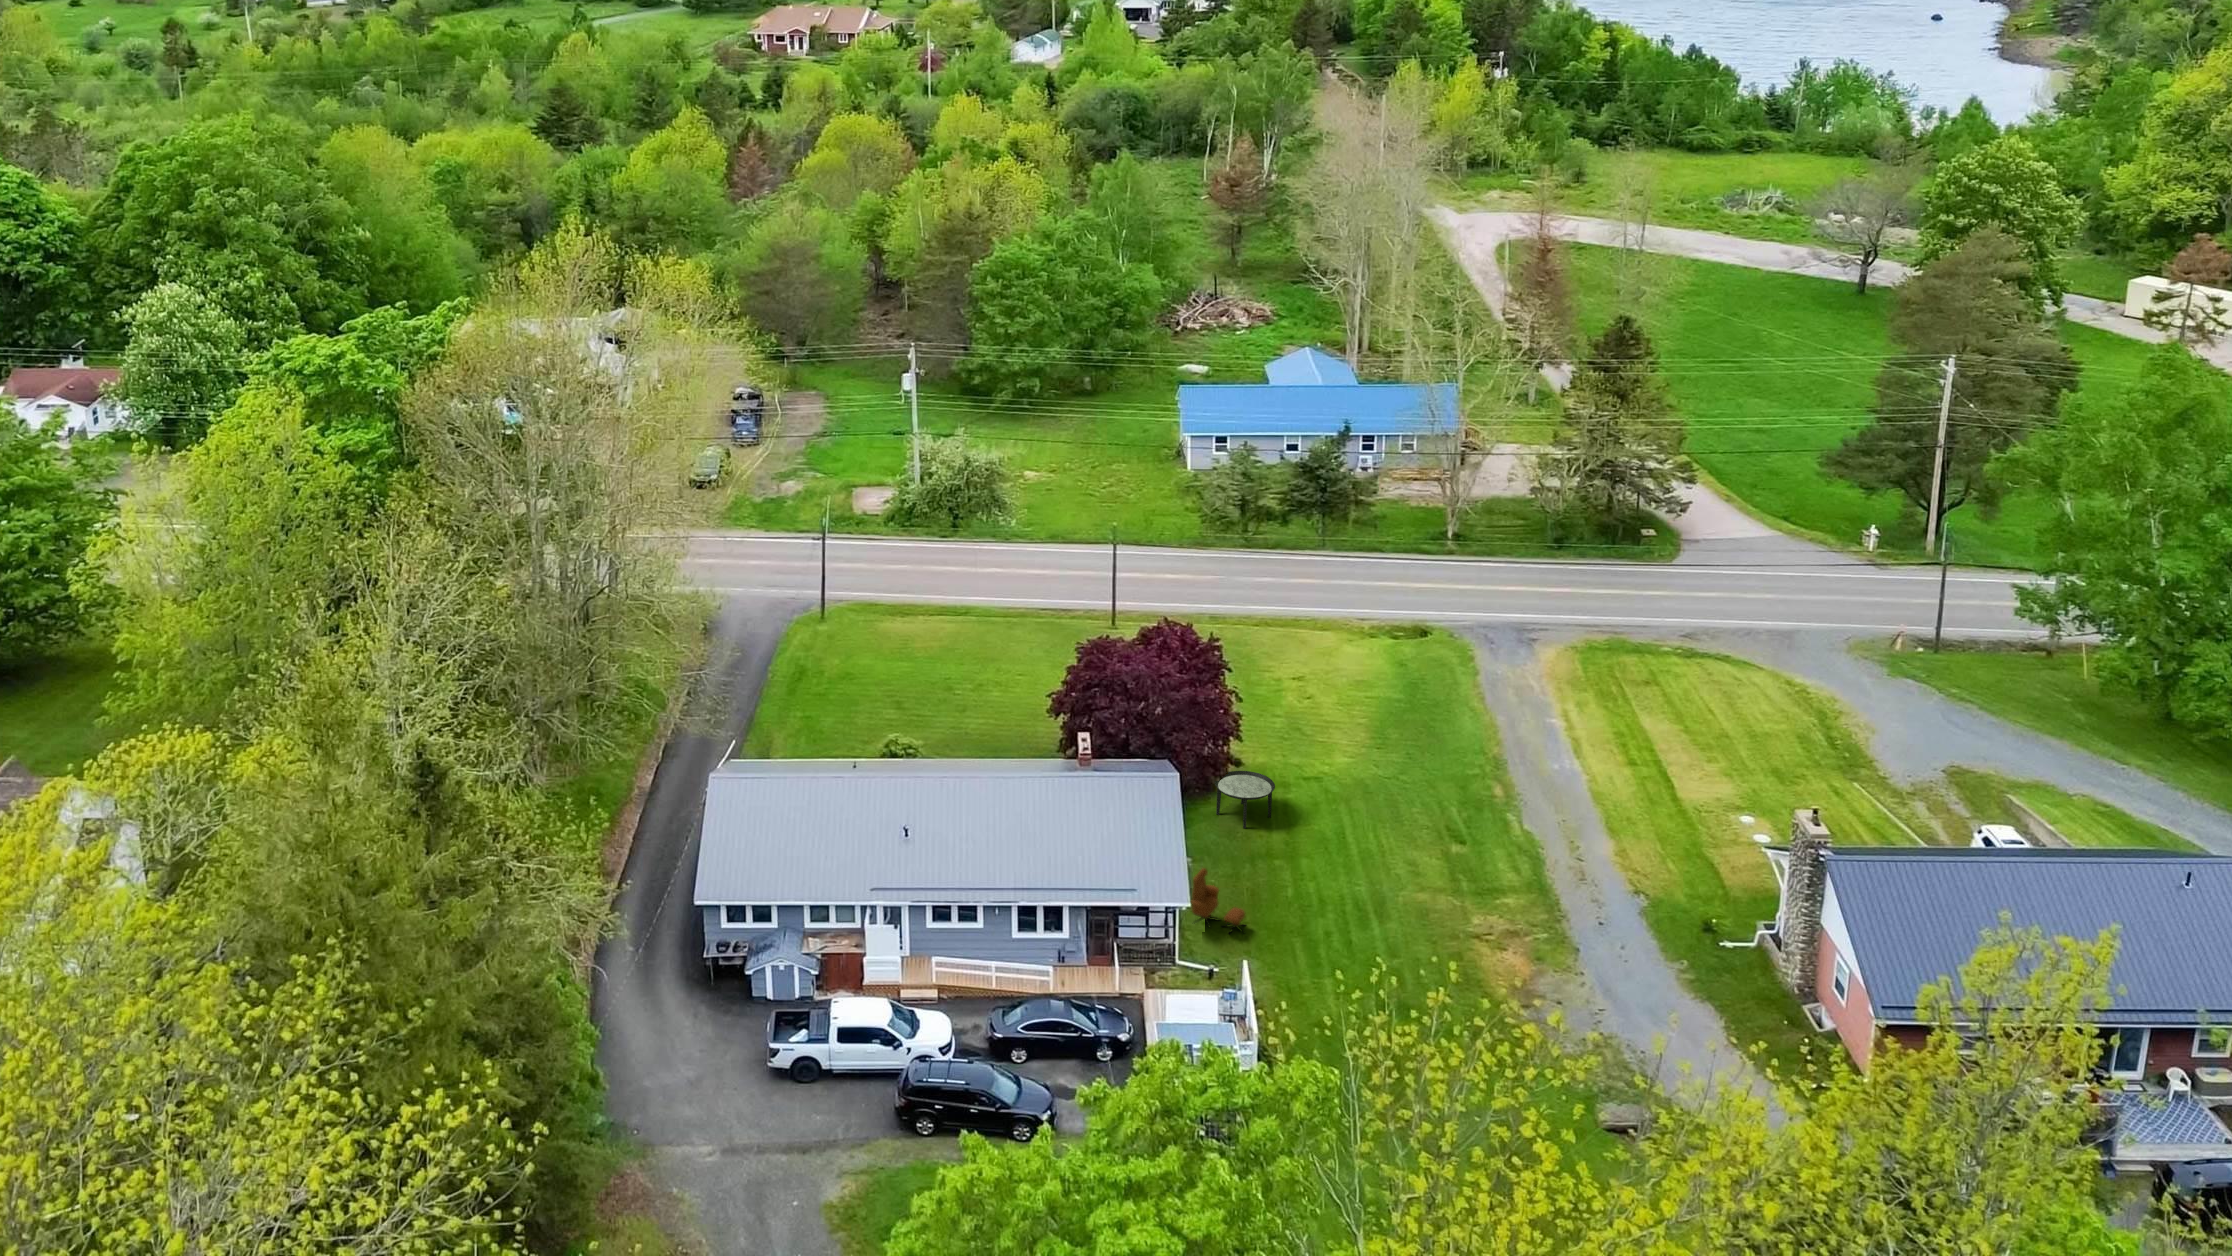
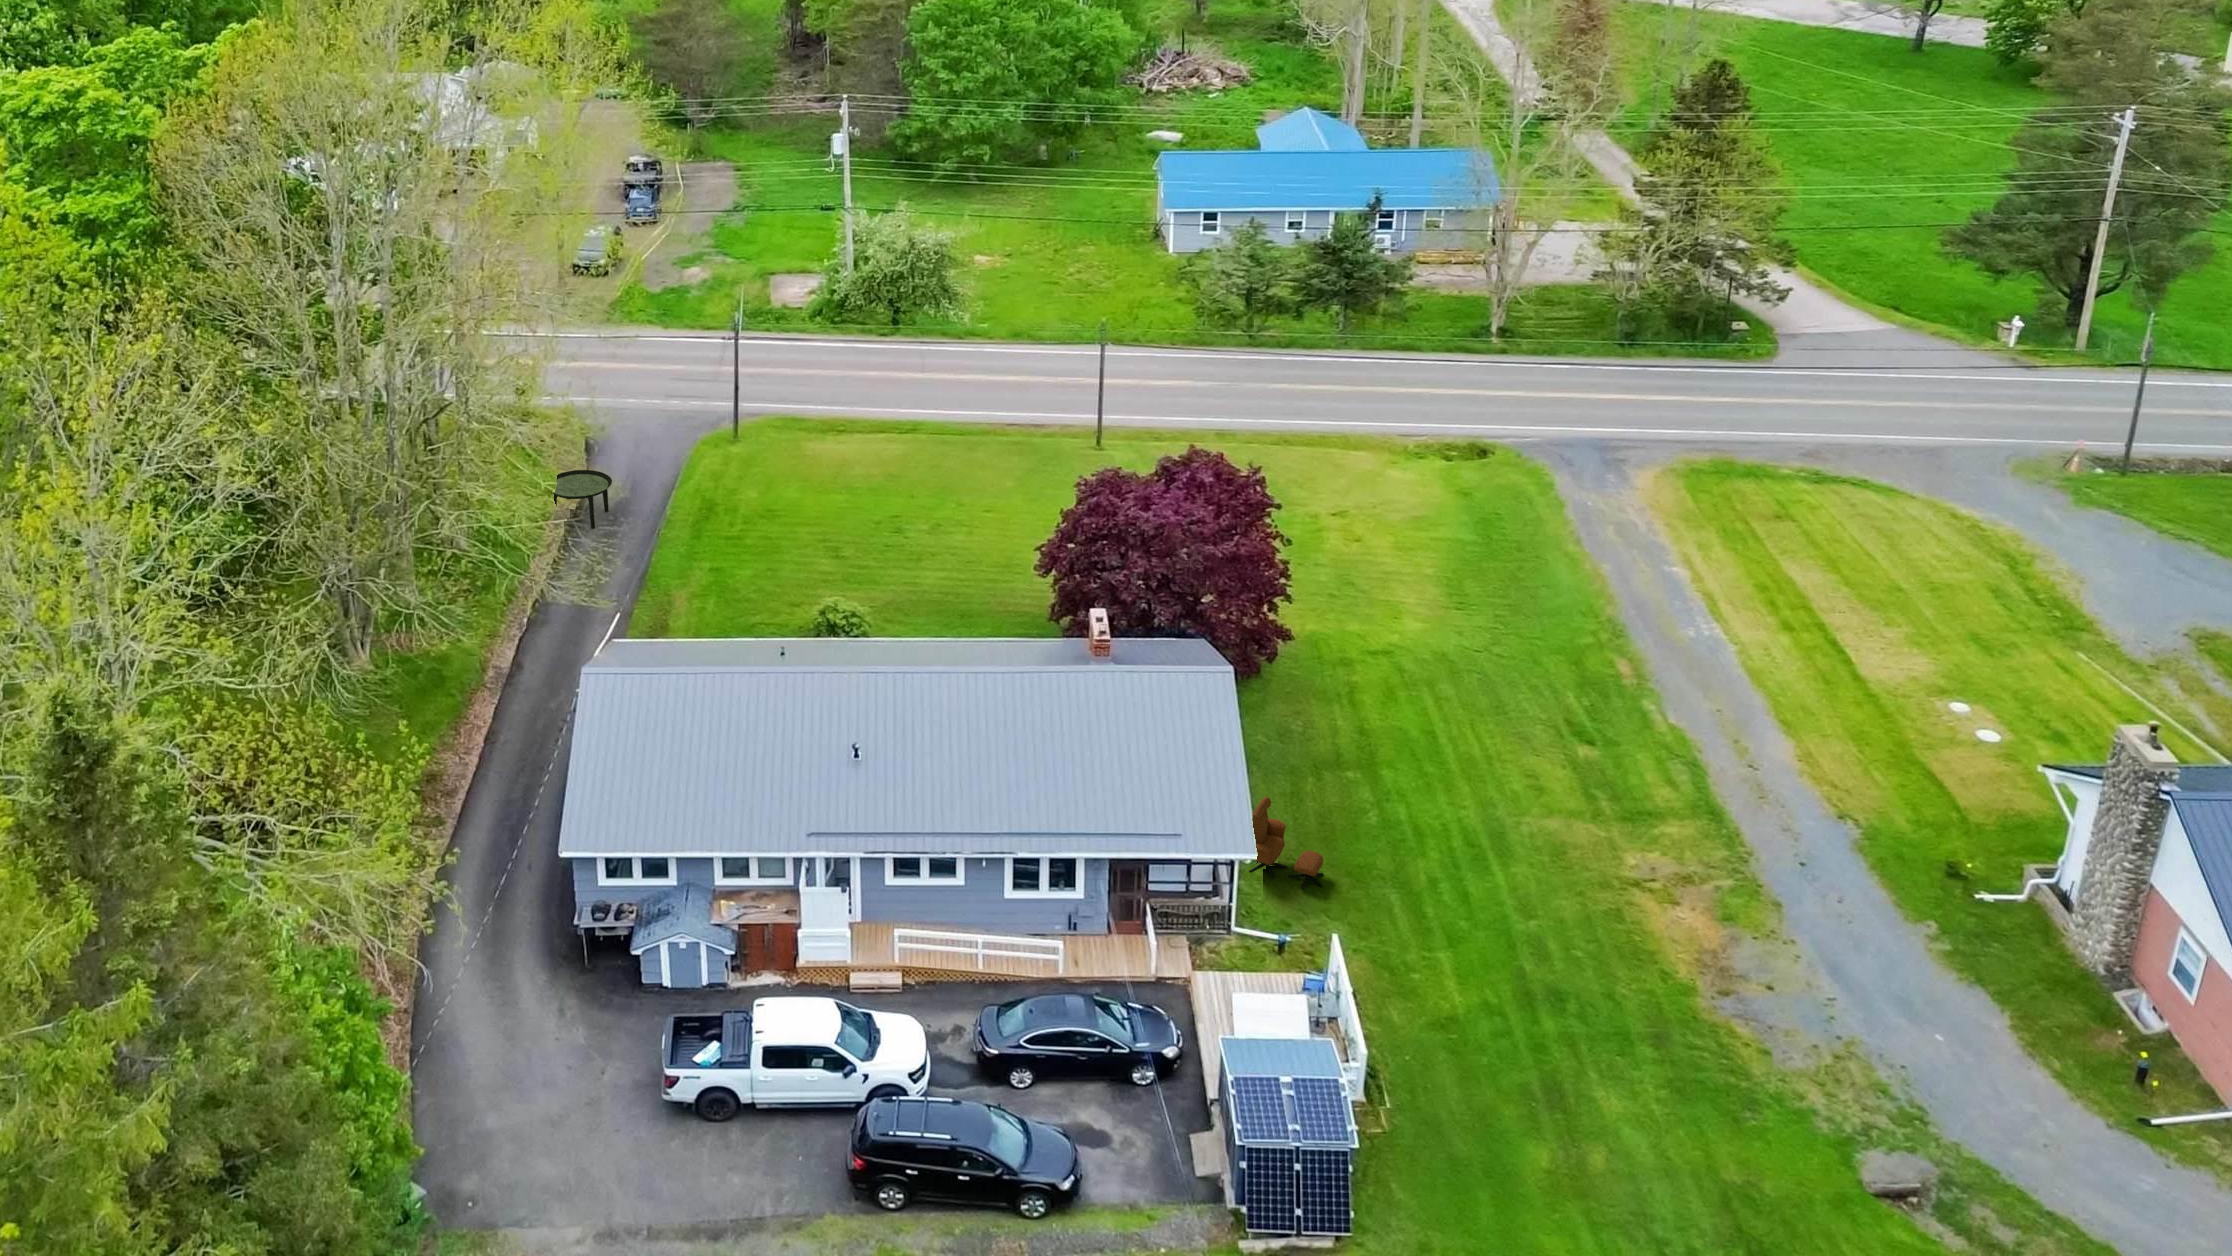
round table: present [1215,771,1275,828] -> present [553,470,612,529]

